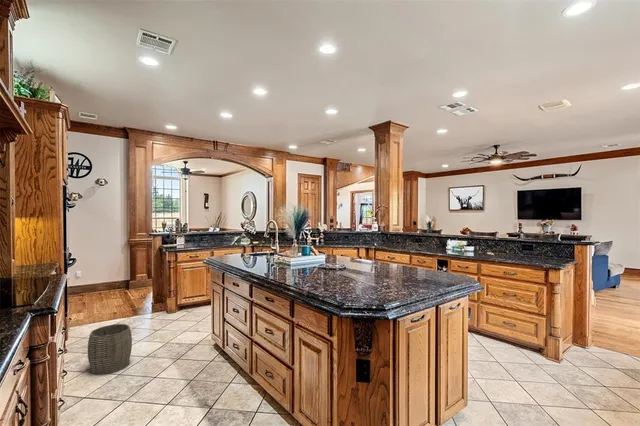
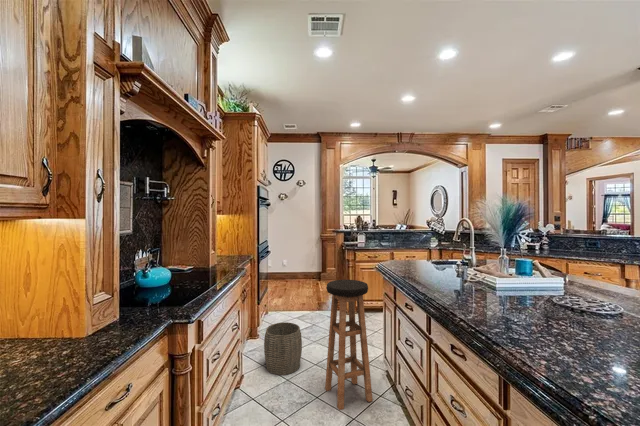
bar stool: none [161,273,205,379] -> present [325,280,372,410]

